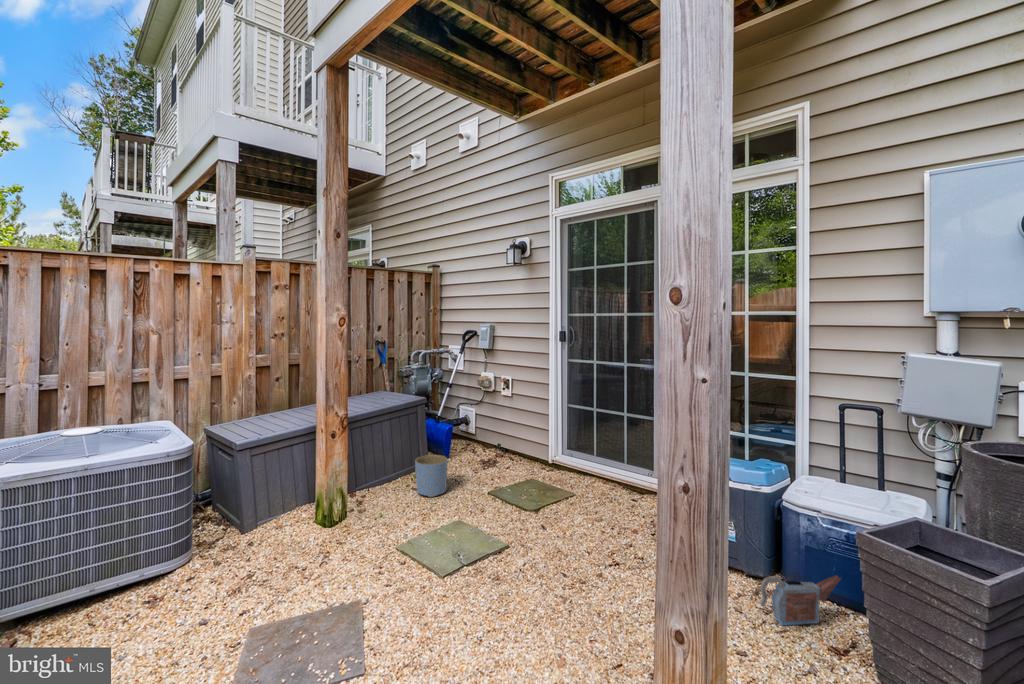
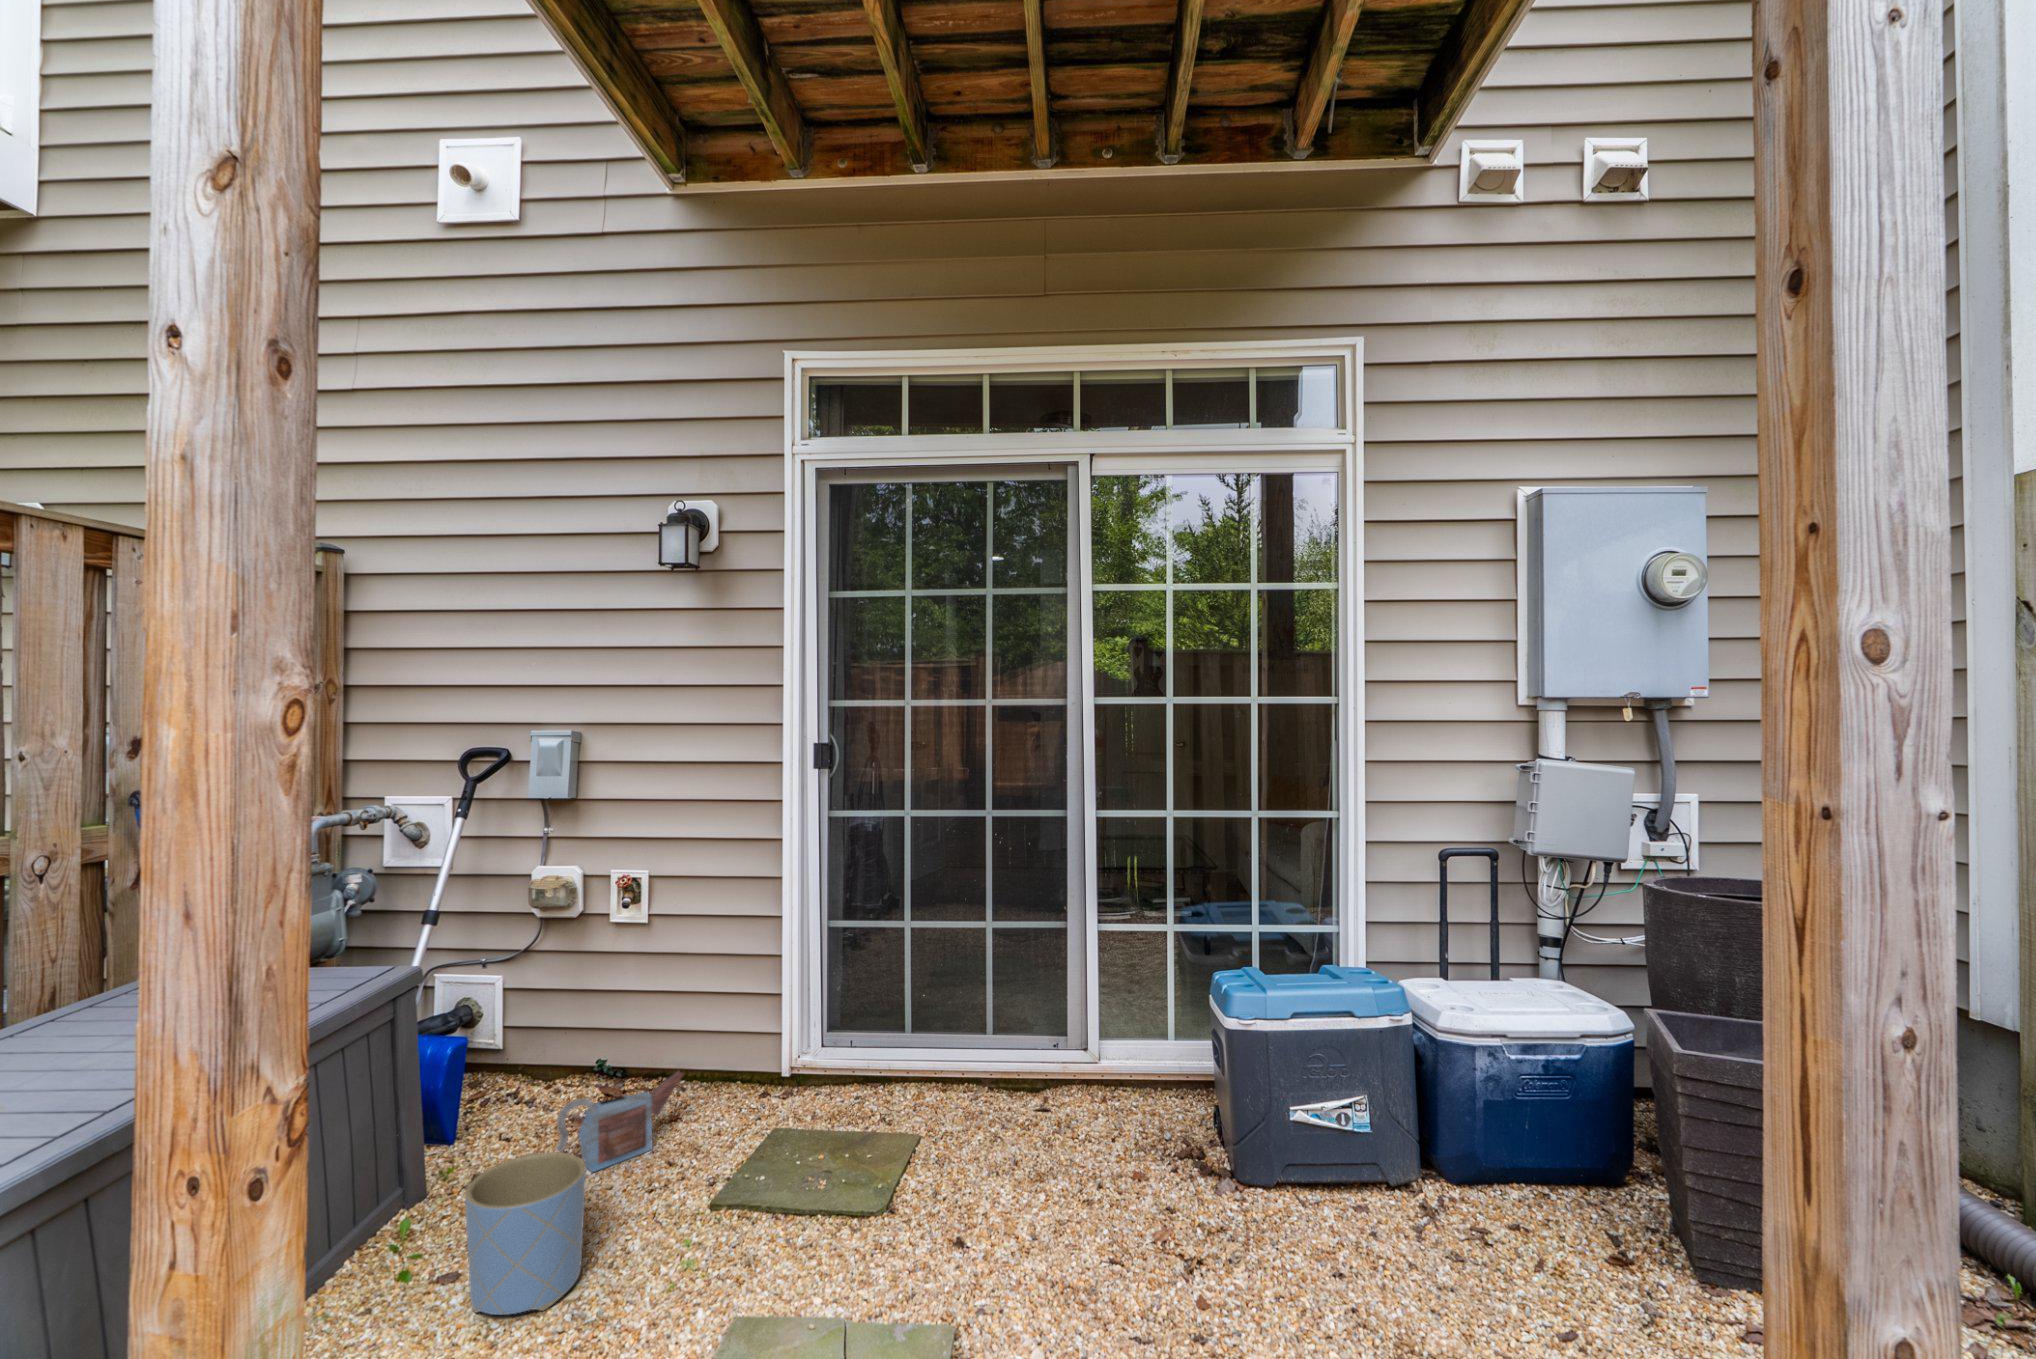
watering can: present [759,575,841,626] -> present [556,1071,684,1172]

